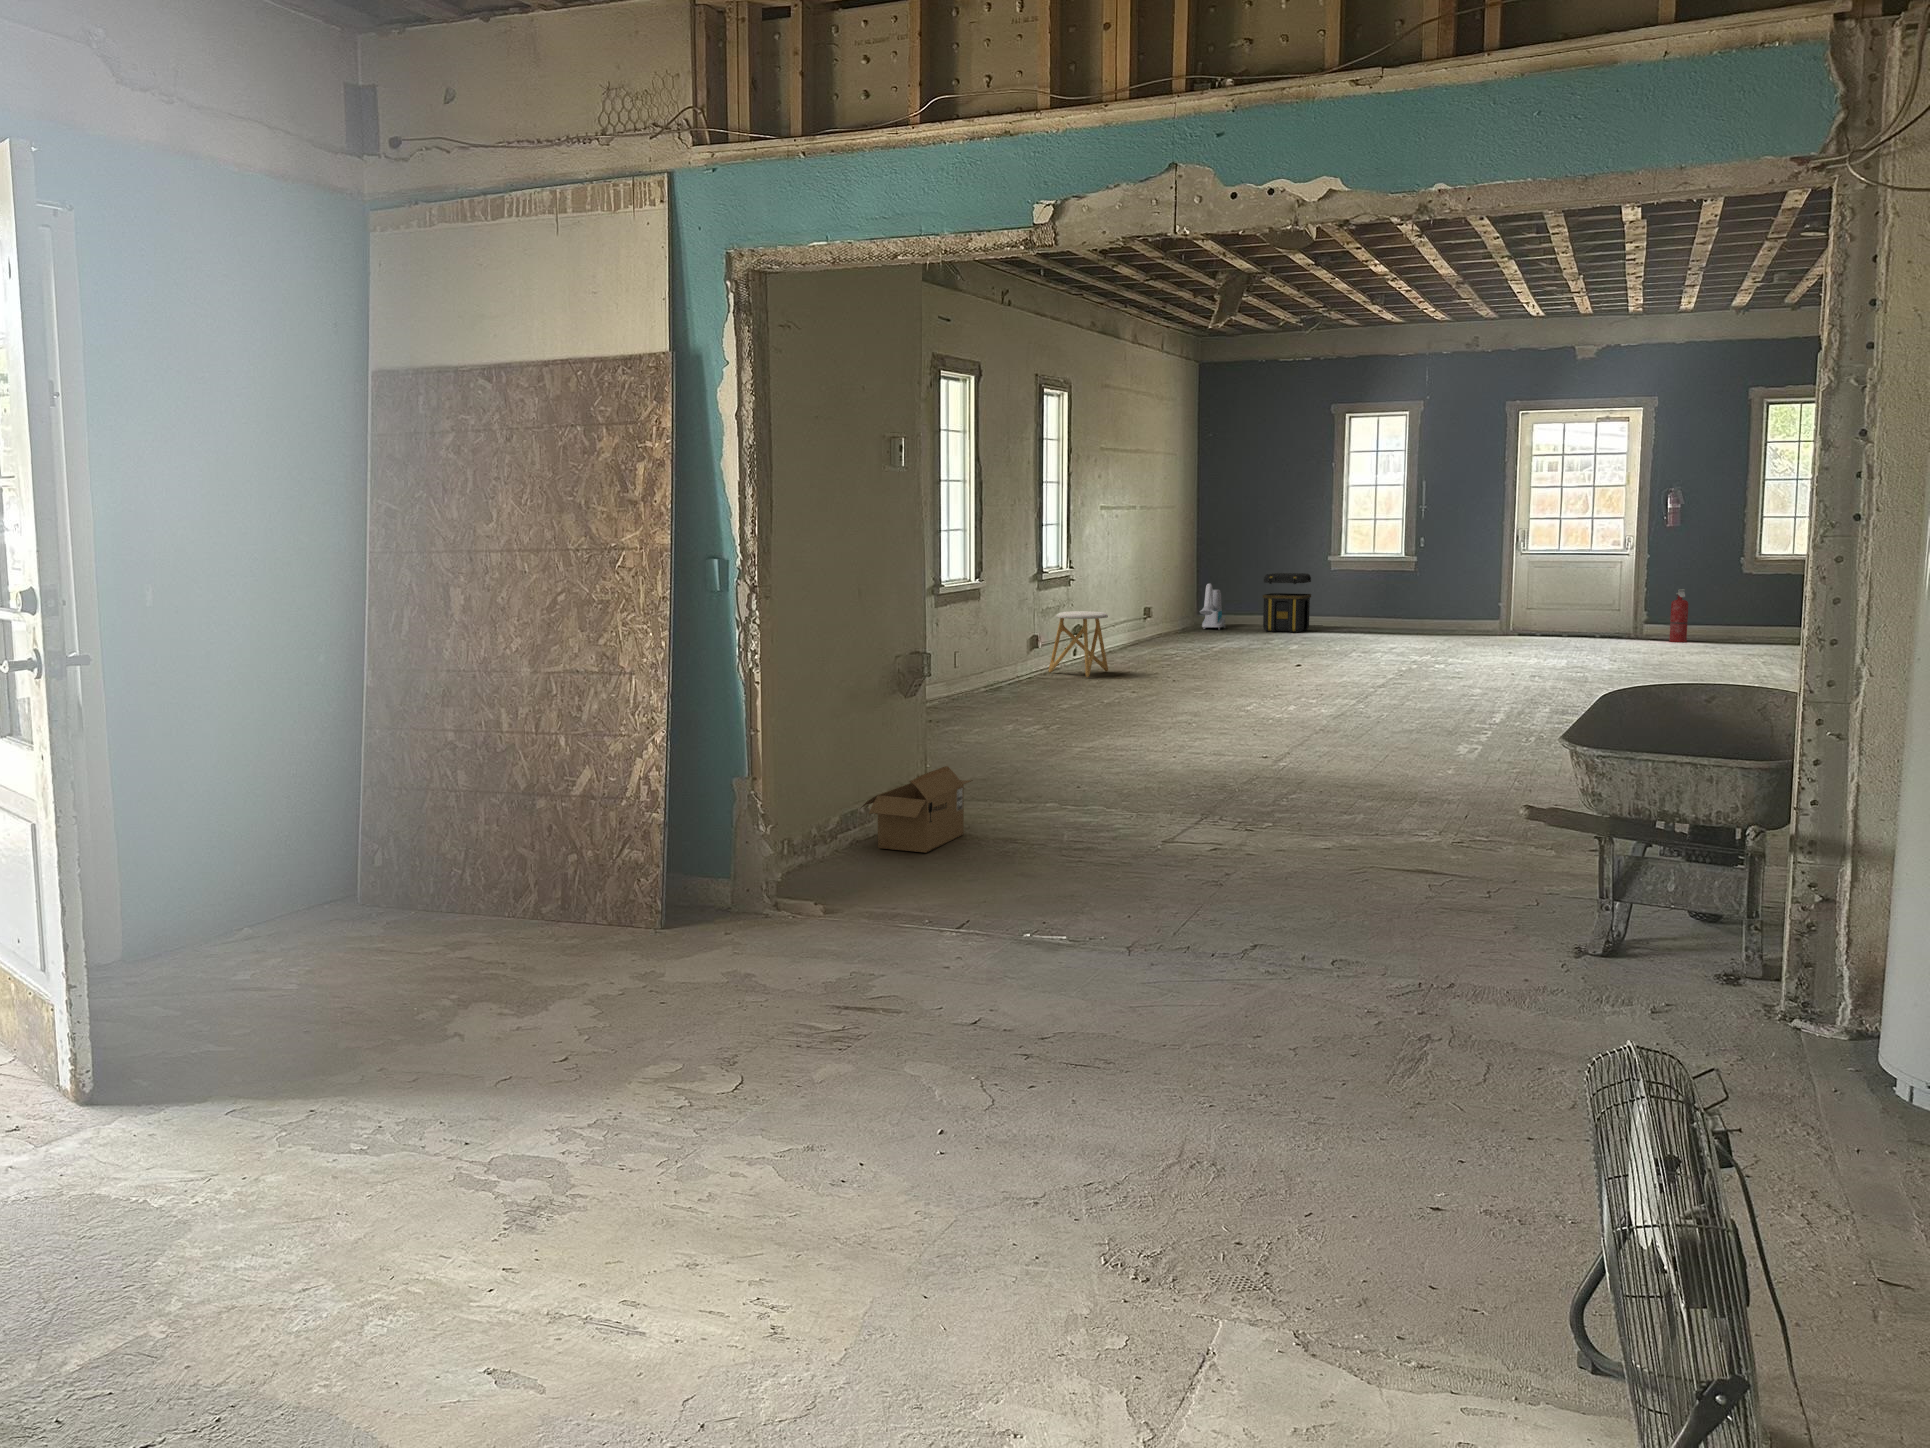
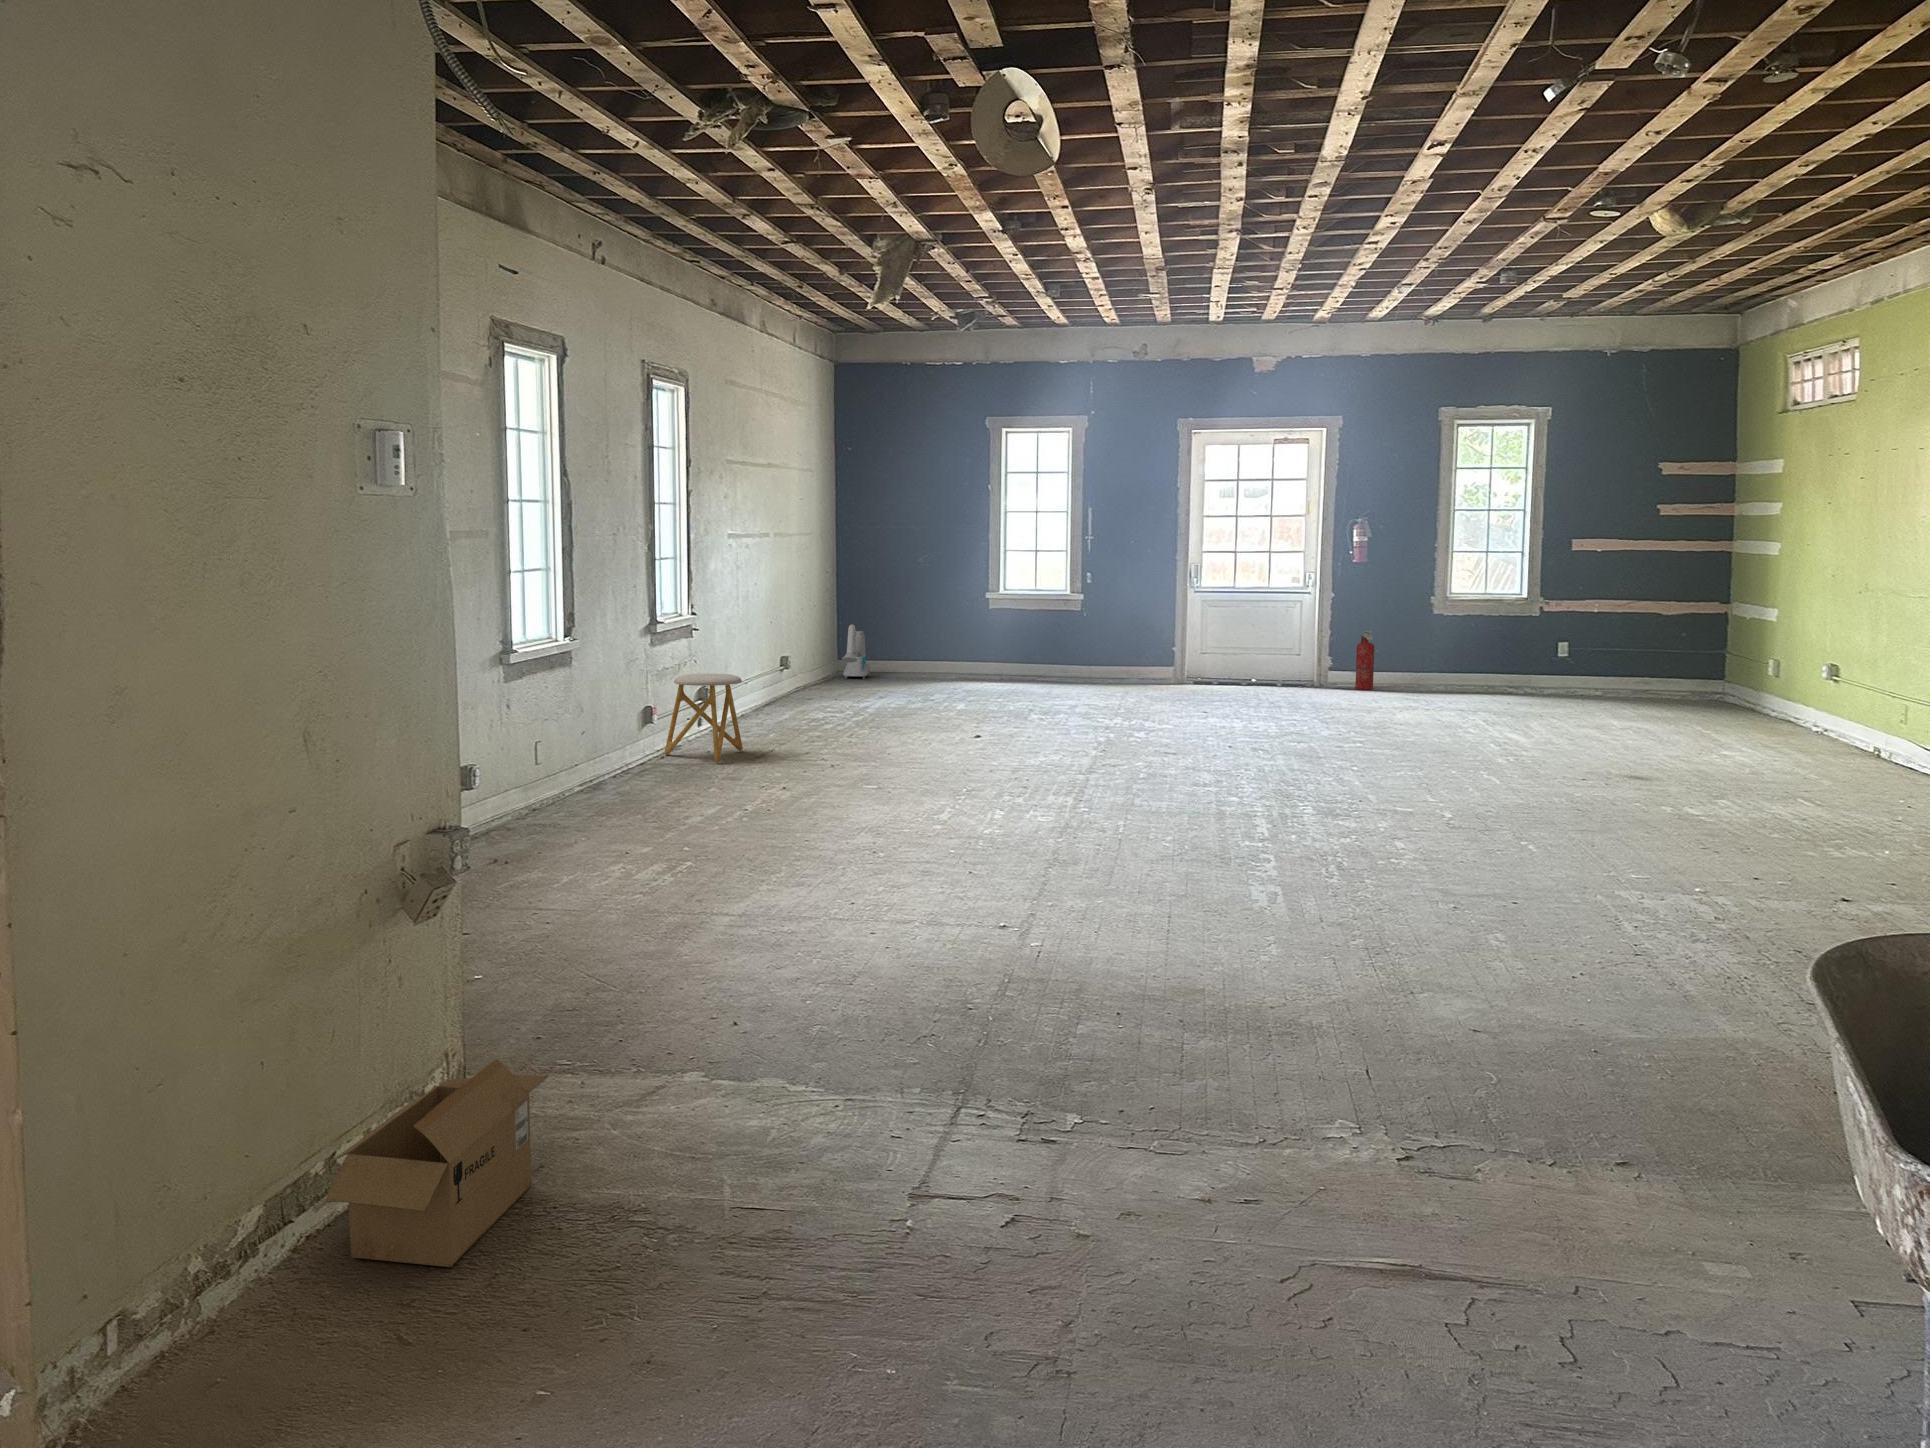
toolbox: present [1263,573,1311,632] -> none [914,612,968,682]

